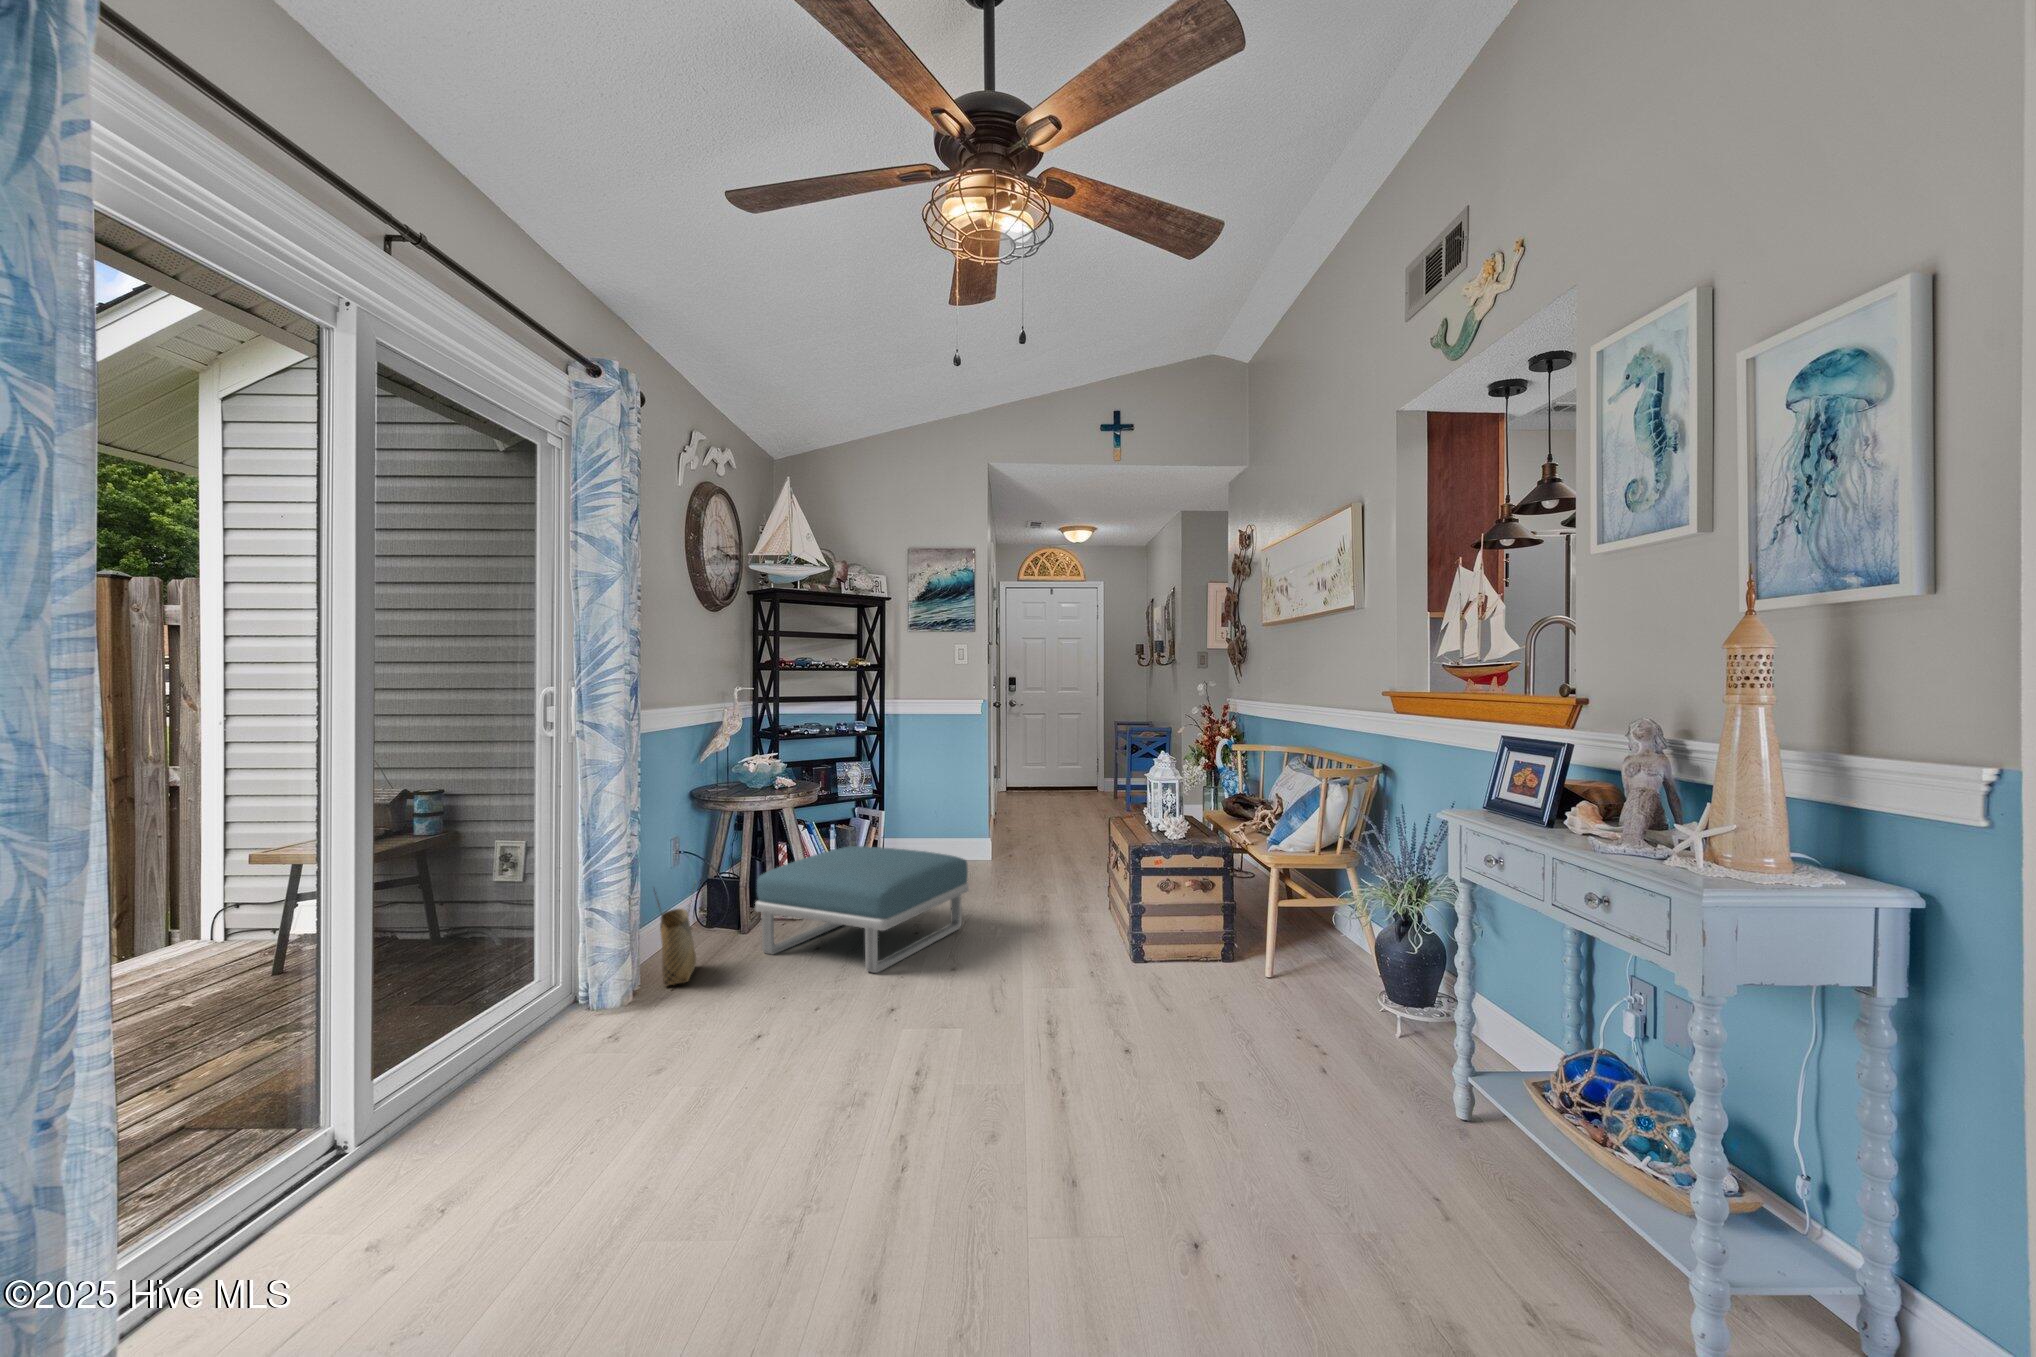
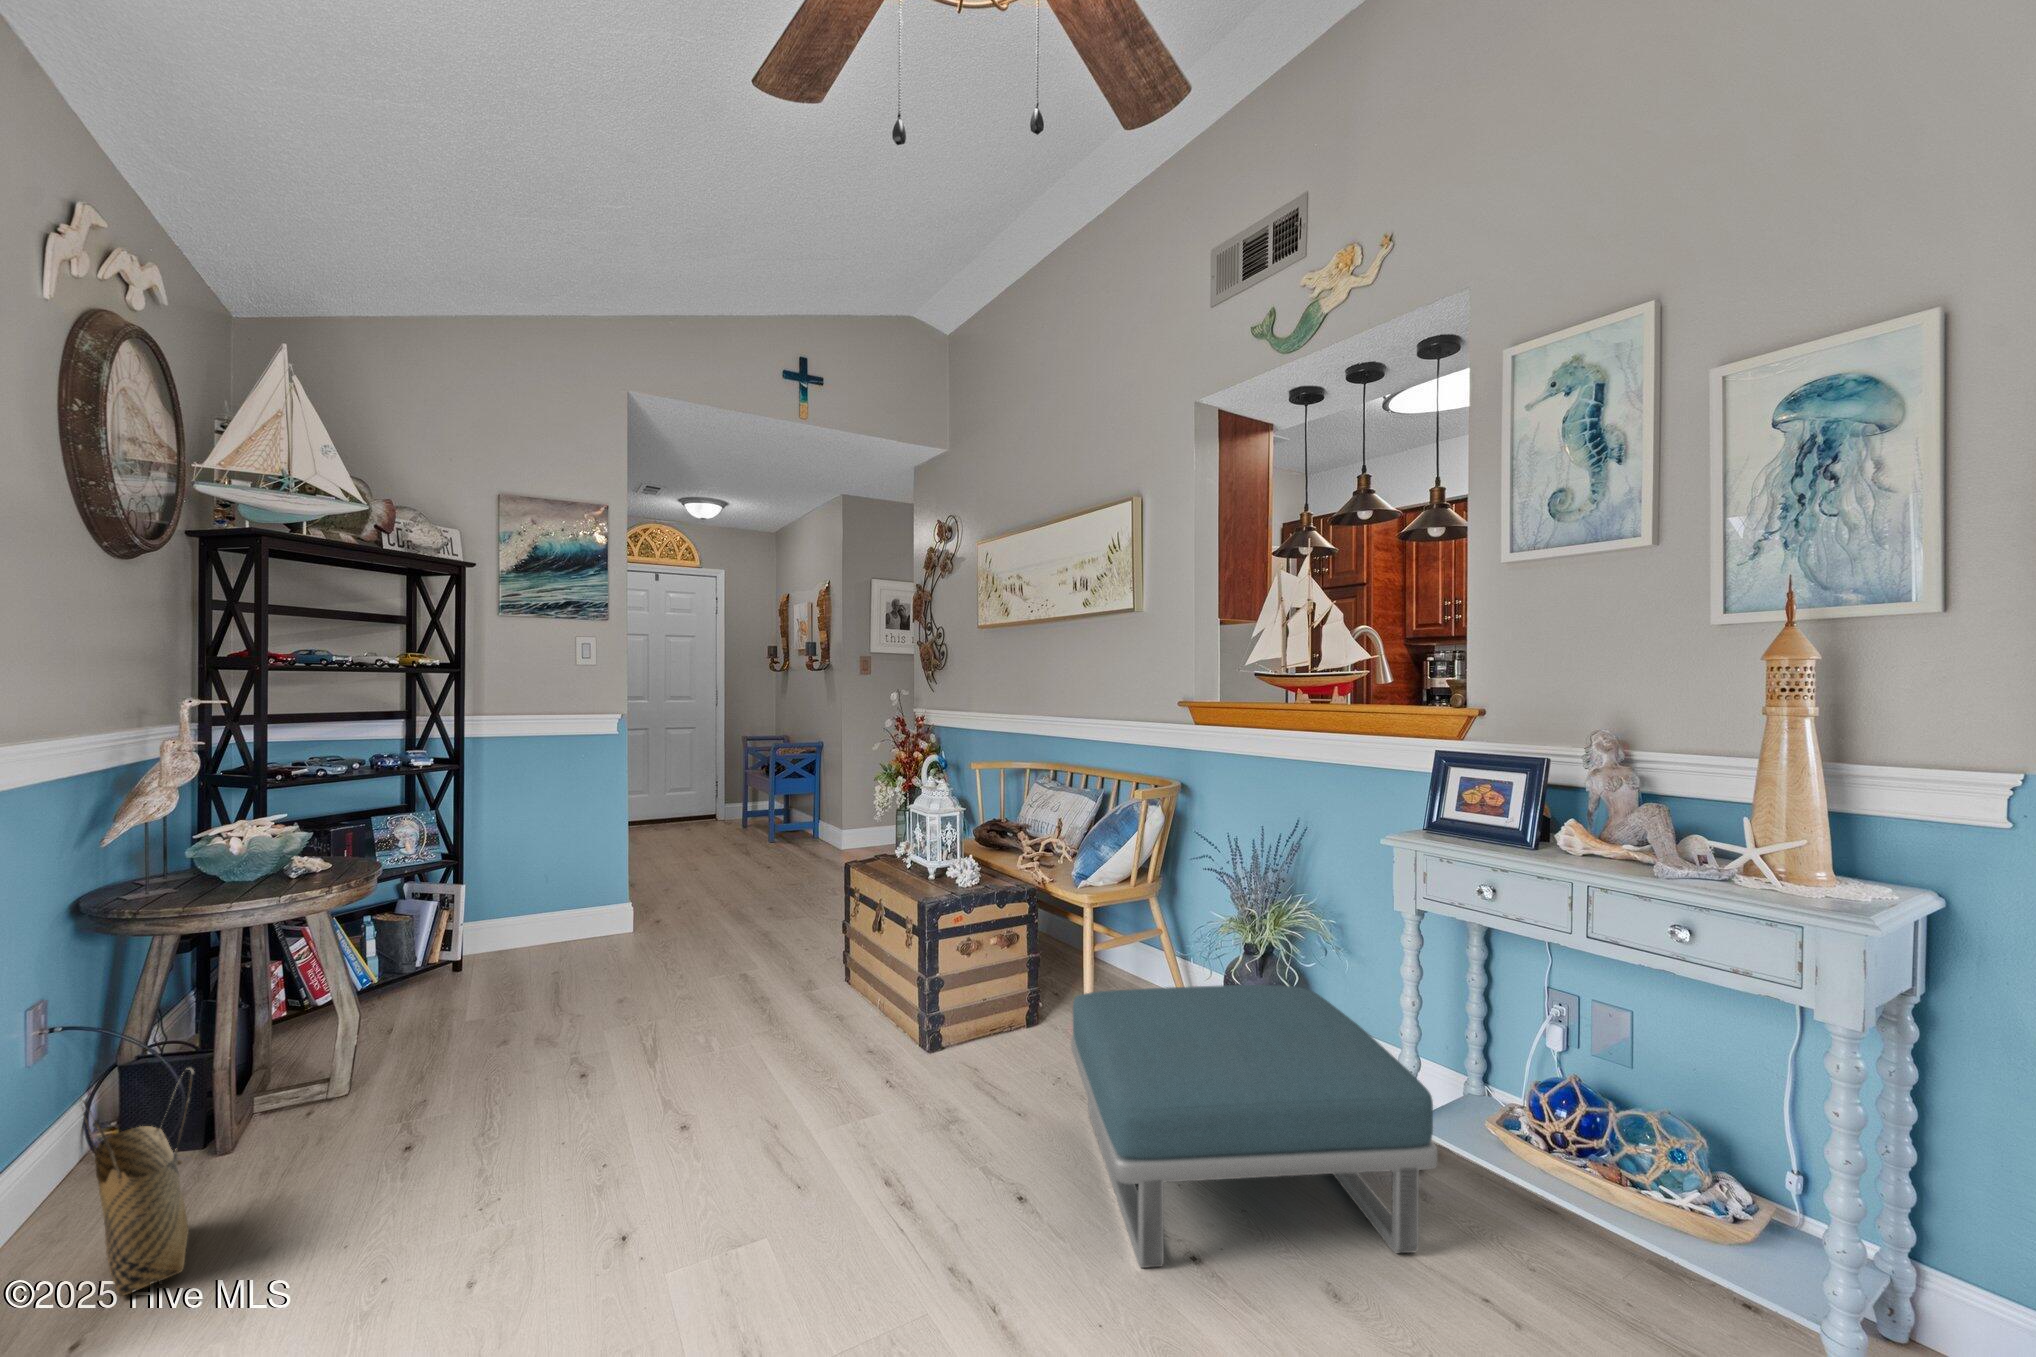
footstool: present [755,846,969,973] -> present [1071,985,1437,1268]

